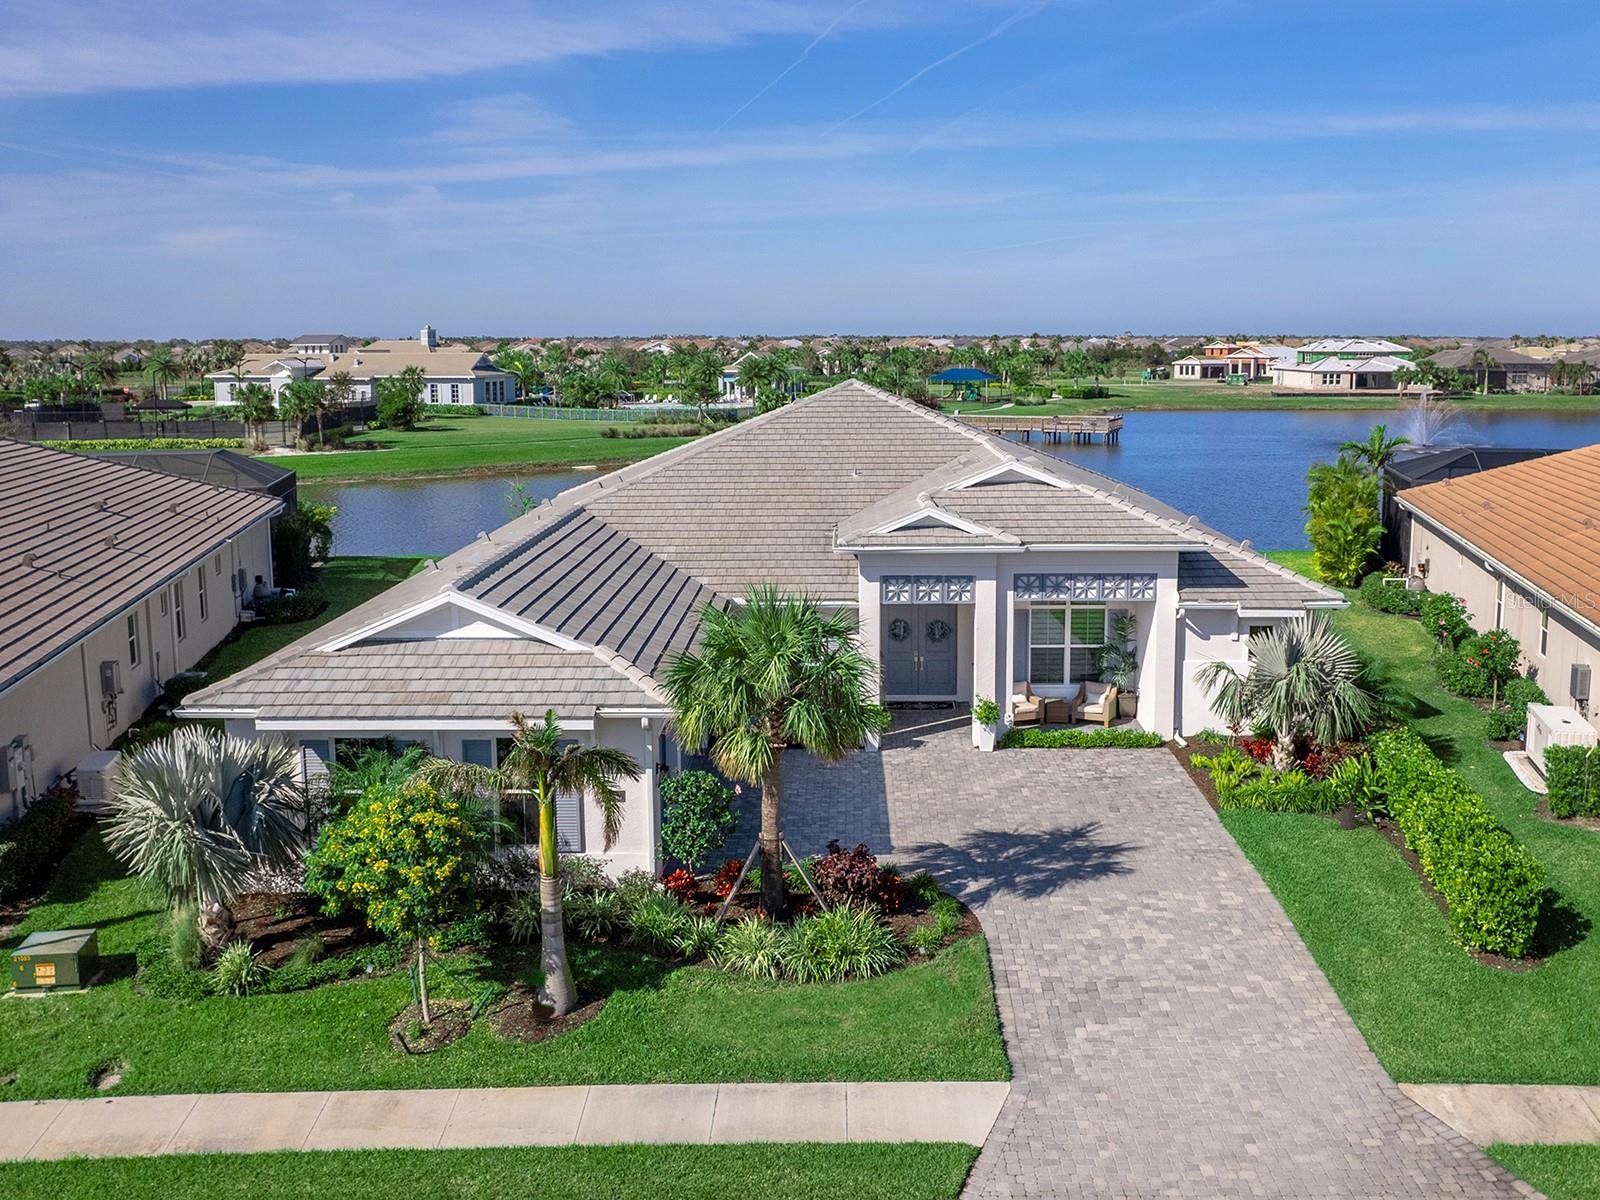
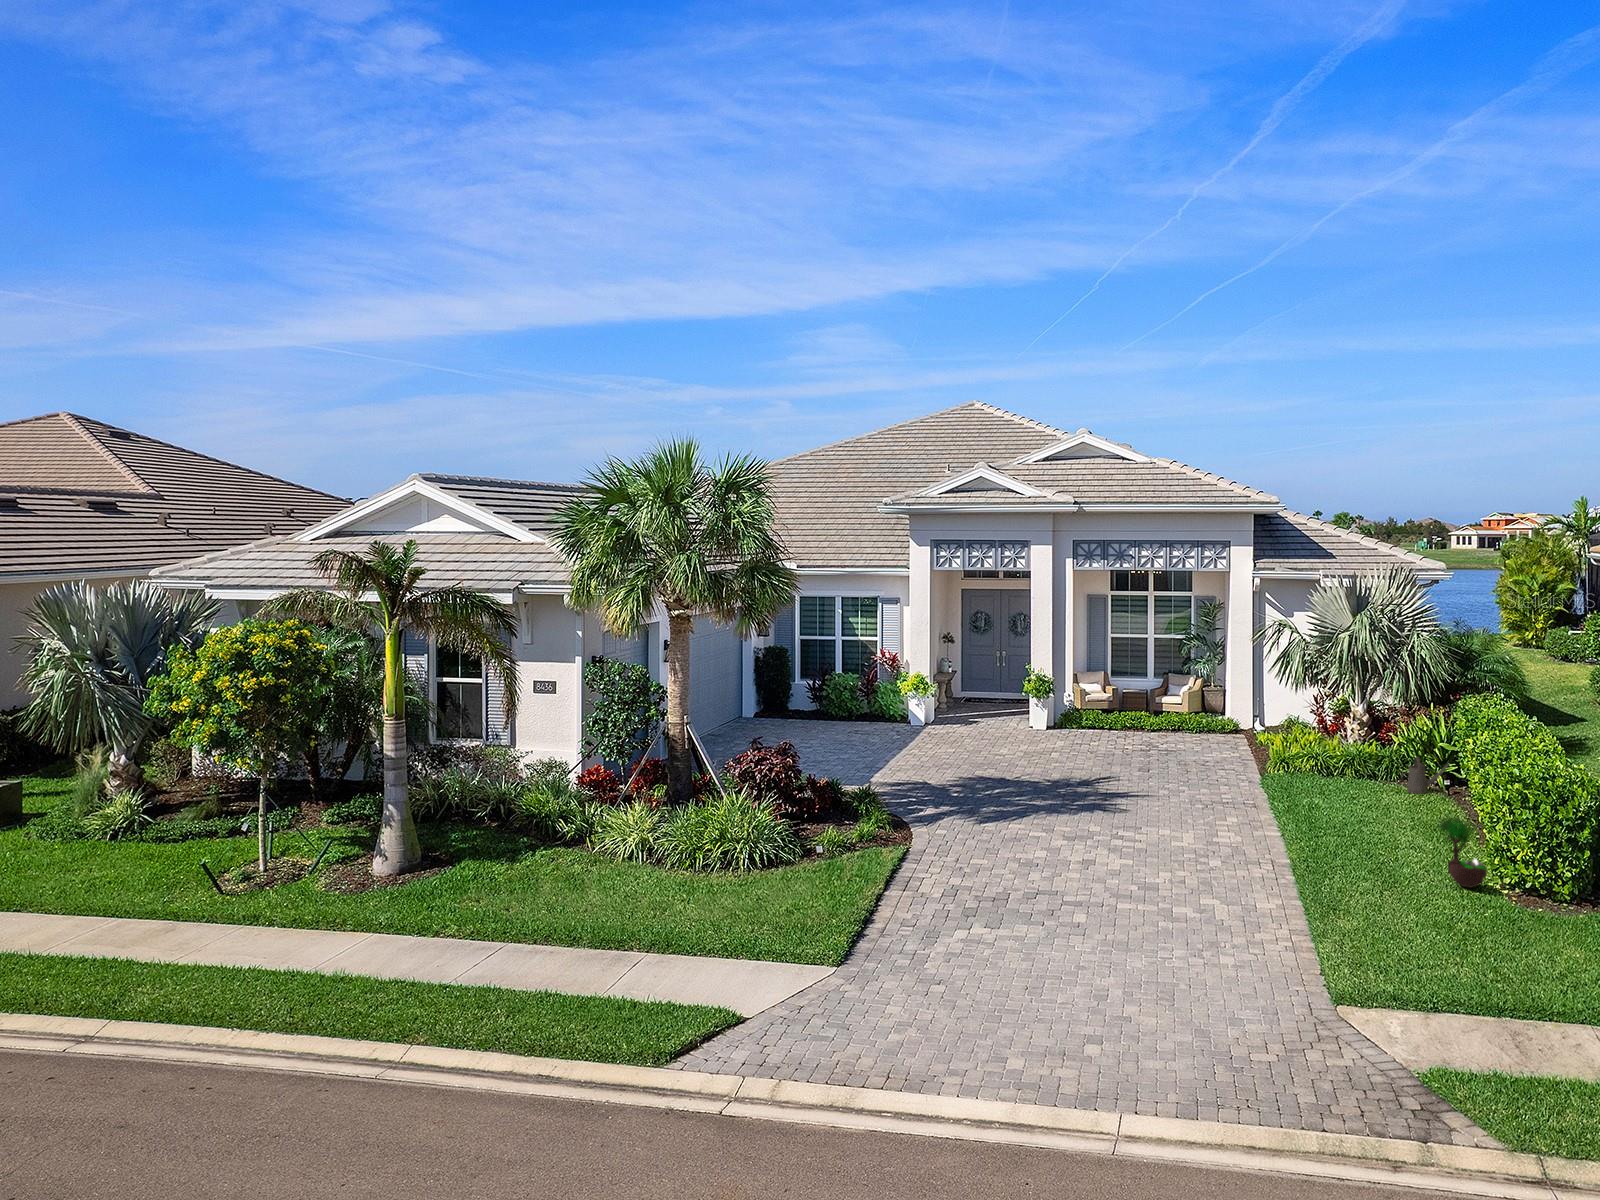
potted tree: present [517,967,556,1022] -> present [1437,816,1487,888]

